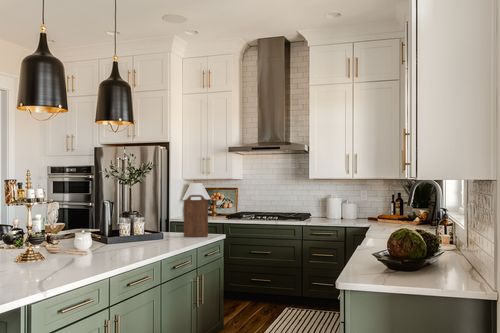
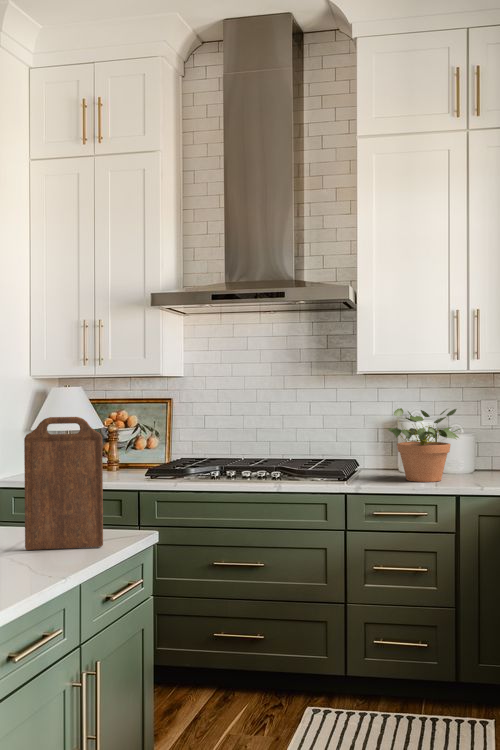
potted plant: none [319,193,351,222] -> present [388,408,460,482]

